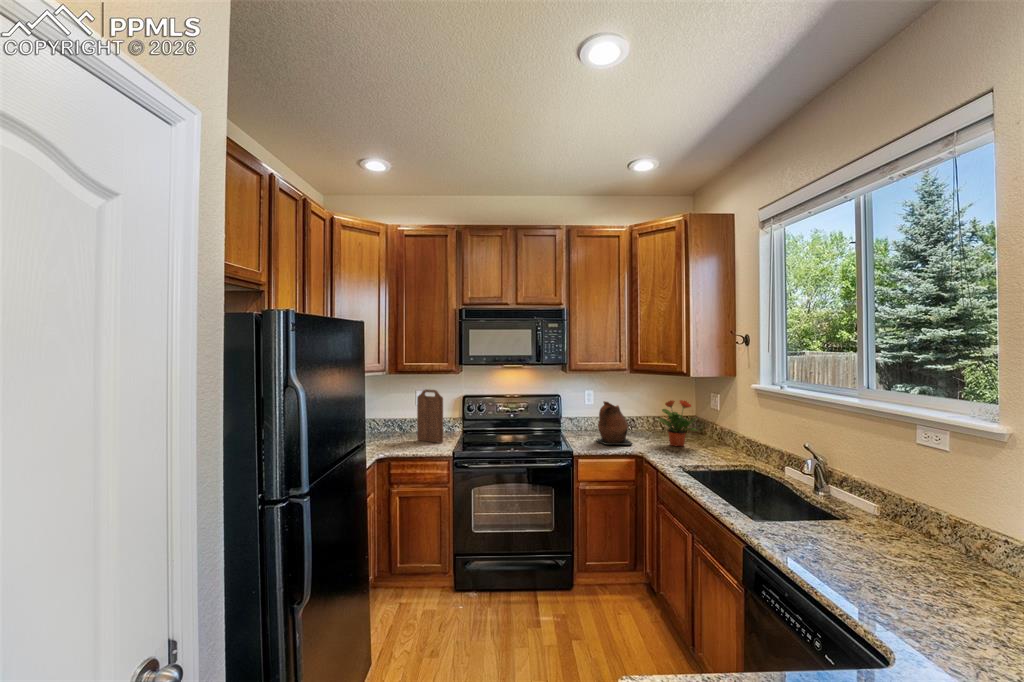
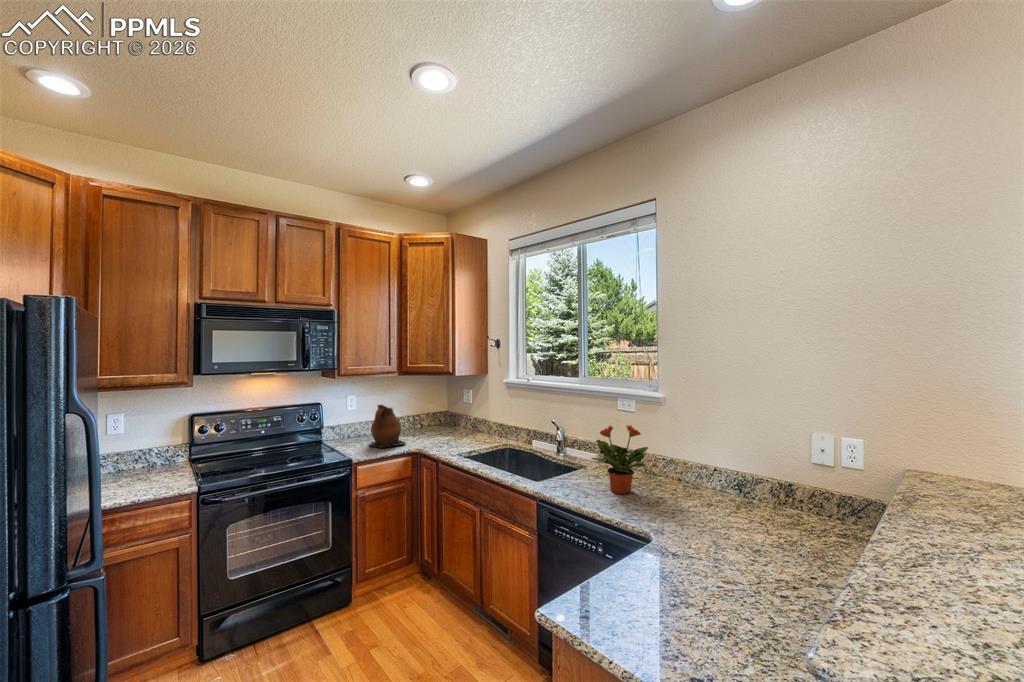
cutting board: present [417,389,443,443] -> none [122,410,172,483]
potted plant: present [657,400,697,446] -> present [591,425,648,494]

